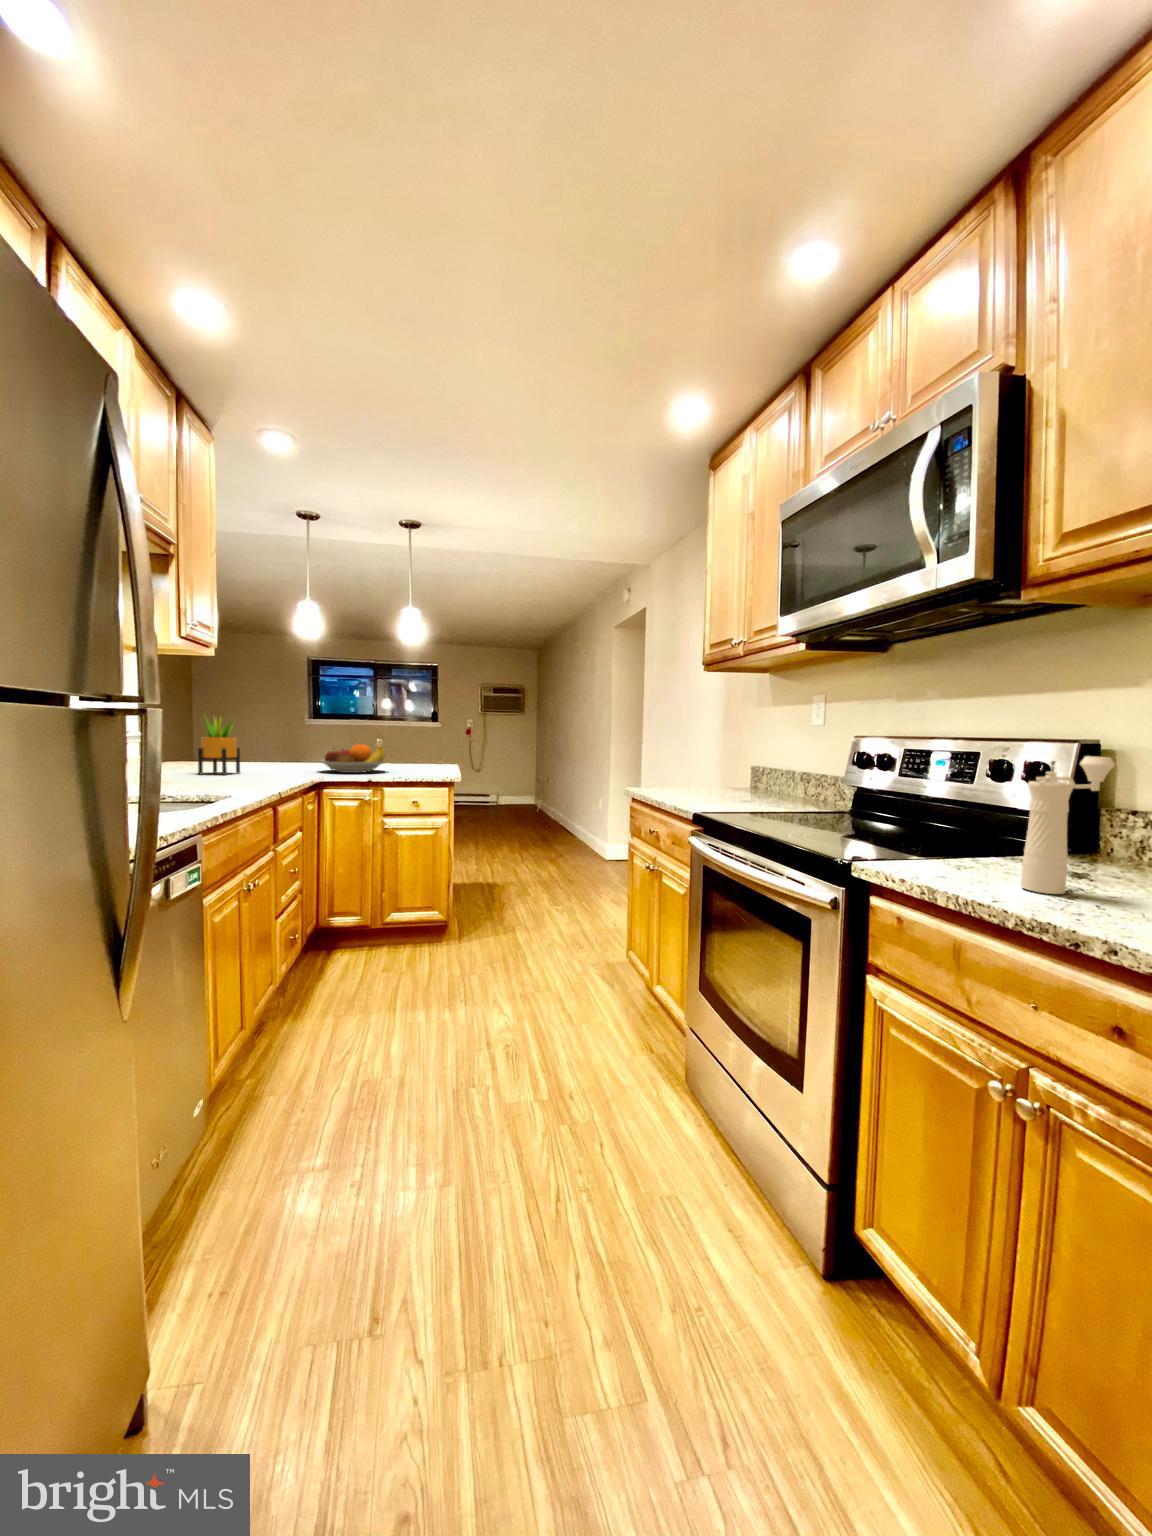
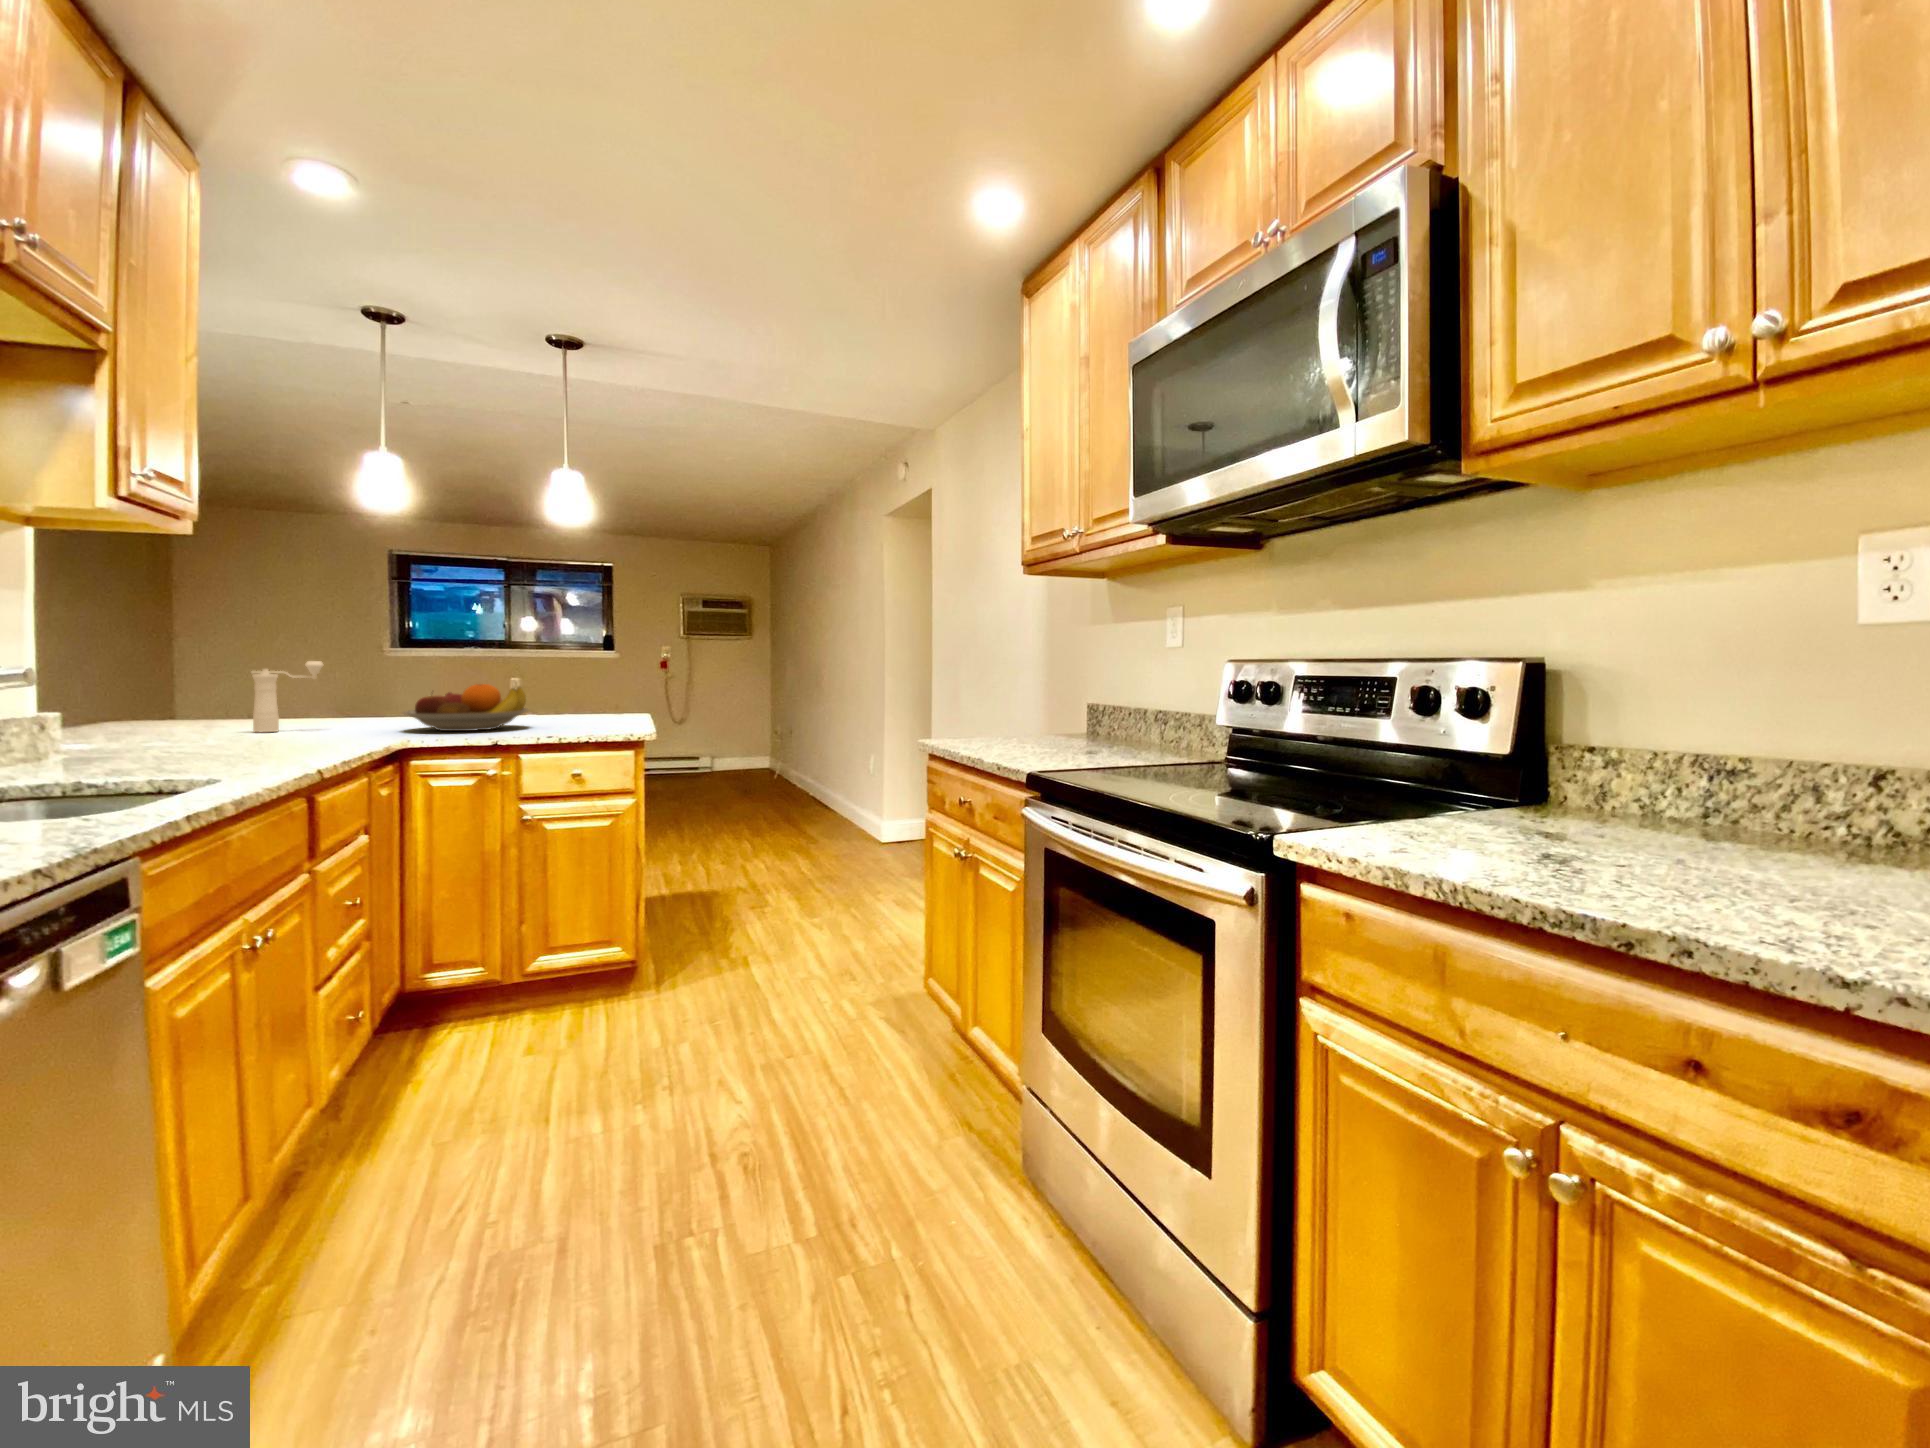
potted plant: present [198,714,240,775] -> none [157,631,246,743]
pepper mill: present [1021,756,1115,894] -> present [252,661,323,732]

